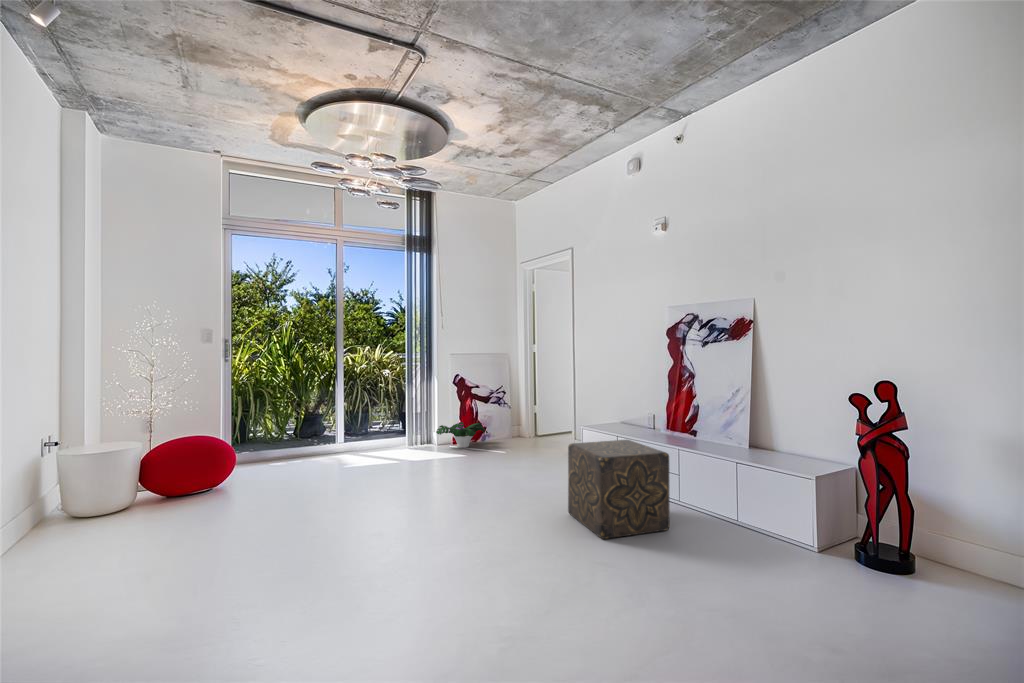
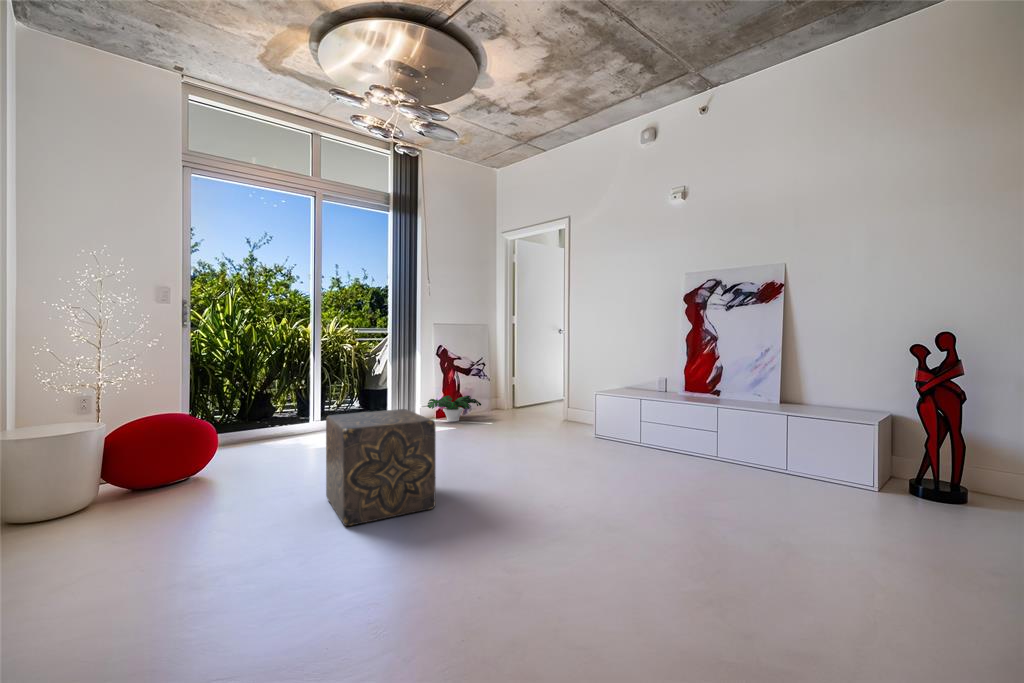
ottoman: present [568,440,670,539] -> present [326,409,436,526]

